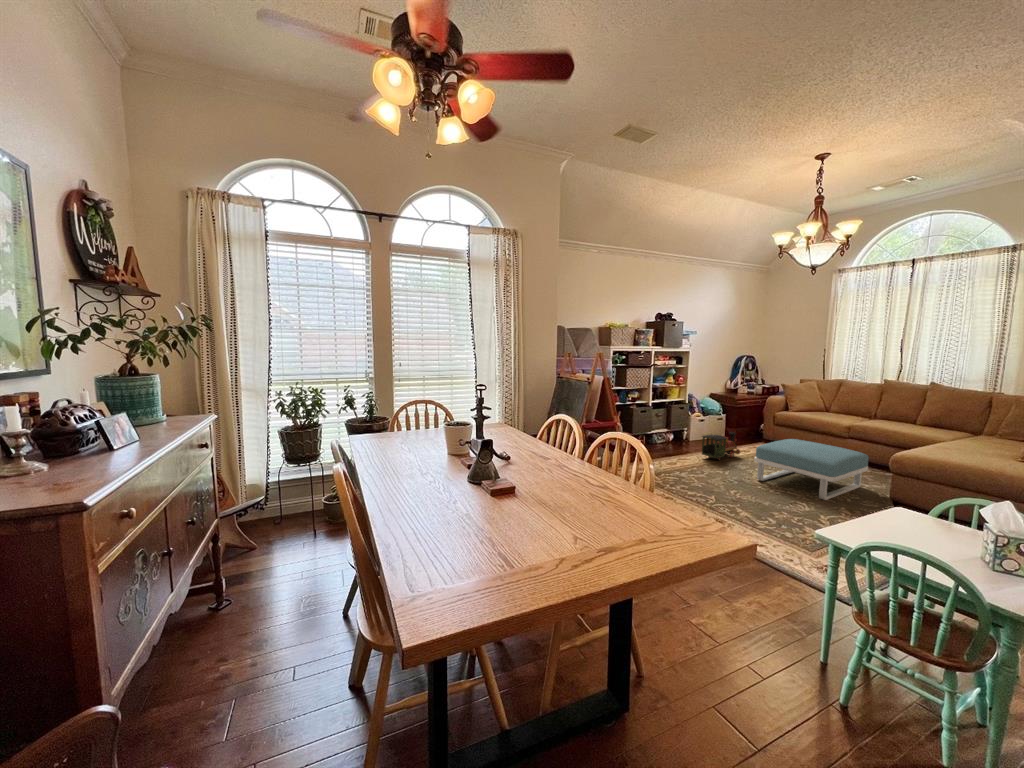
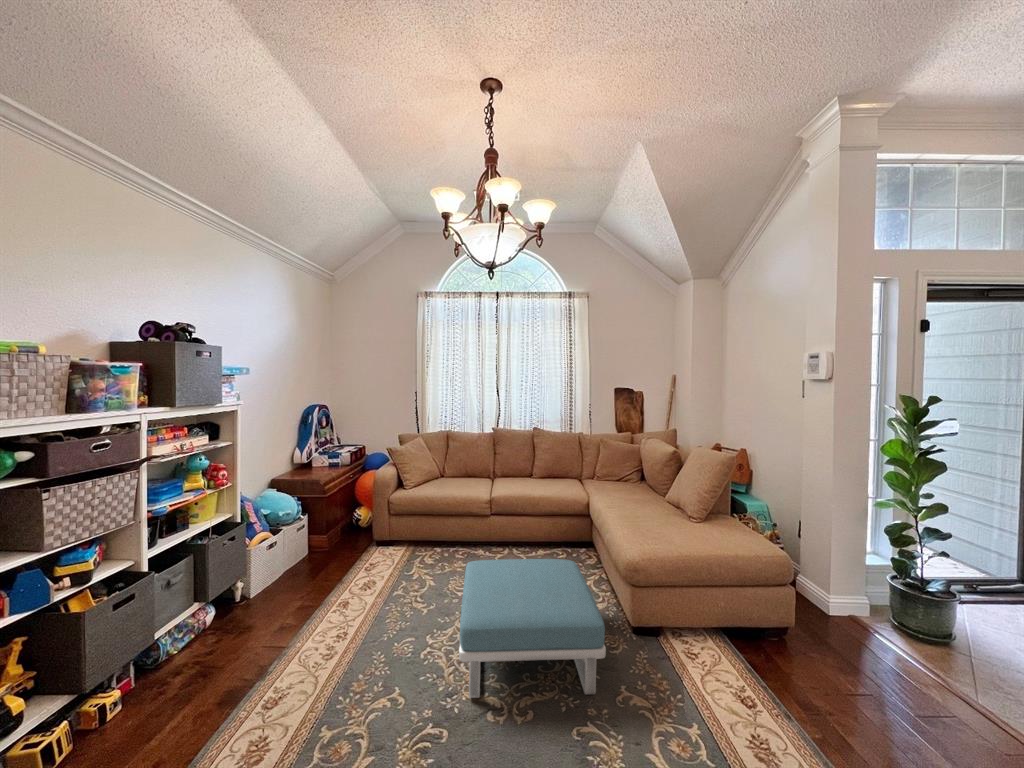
toy train: present [702,432,740,460] -> none [313,573,380,666]

